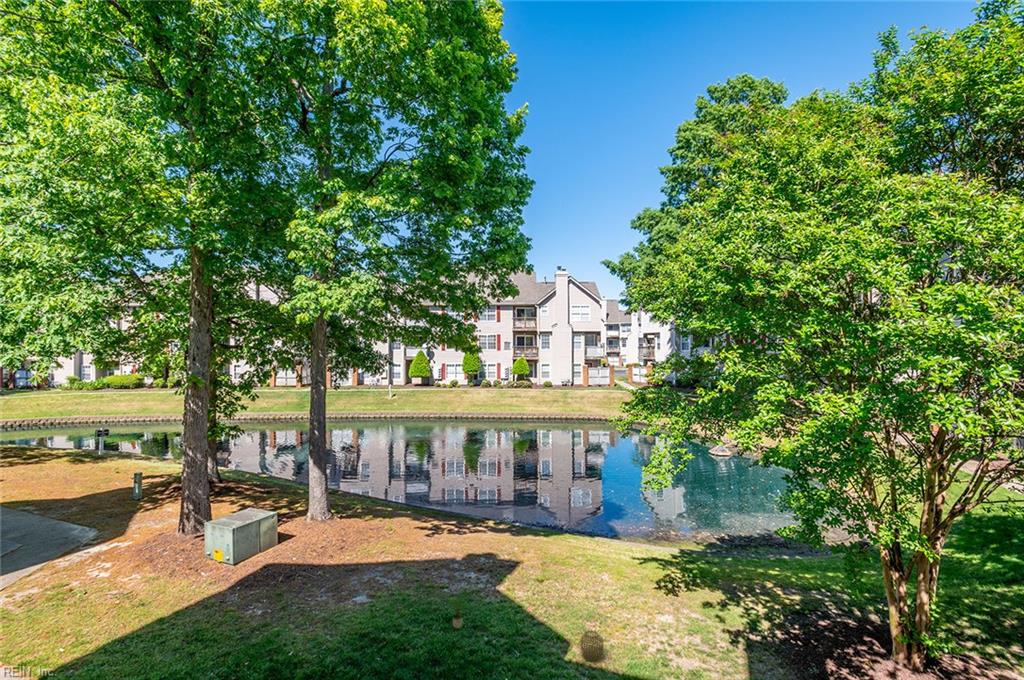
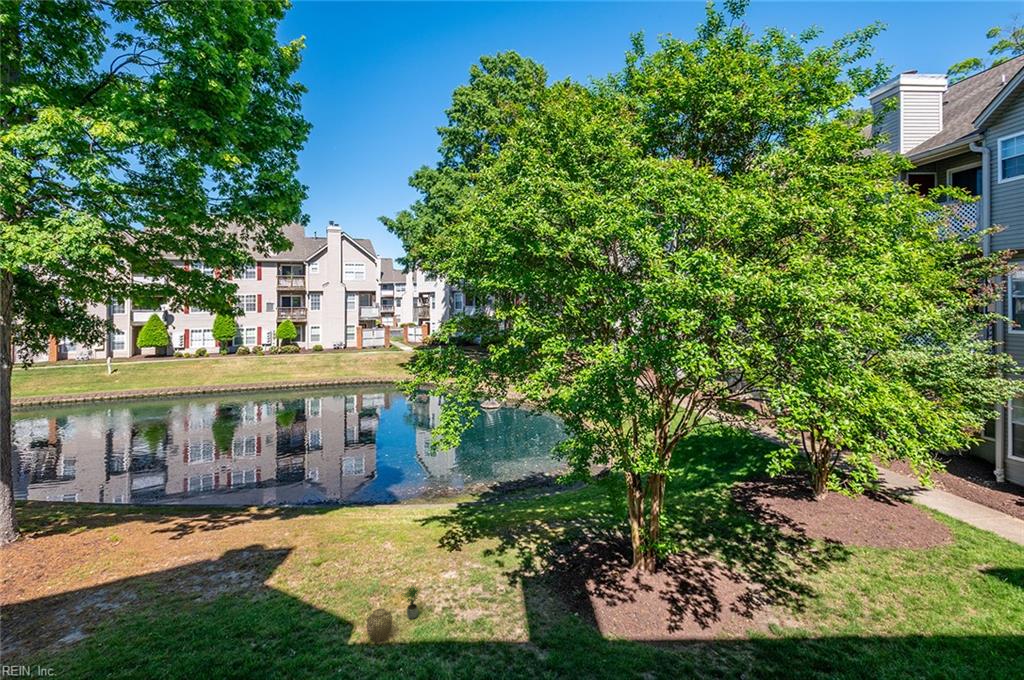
potted plant: present [450,598,466,629] -> present [402,586,421,619]

